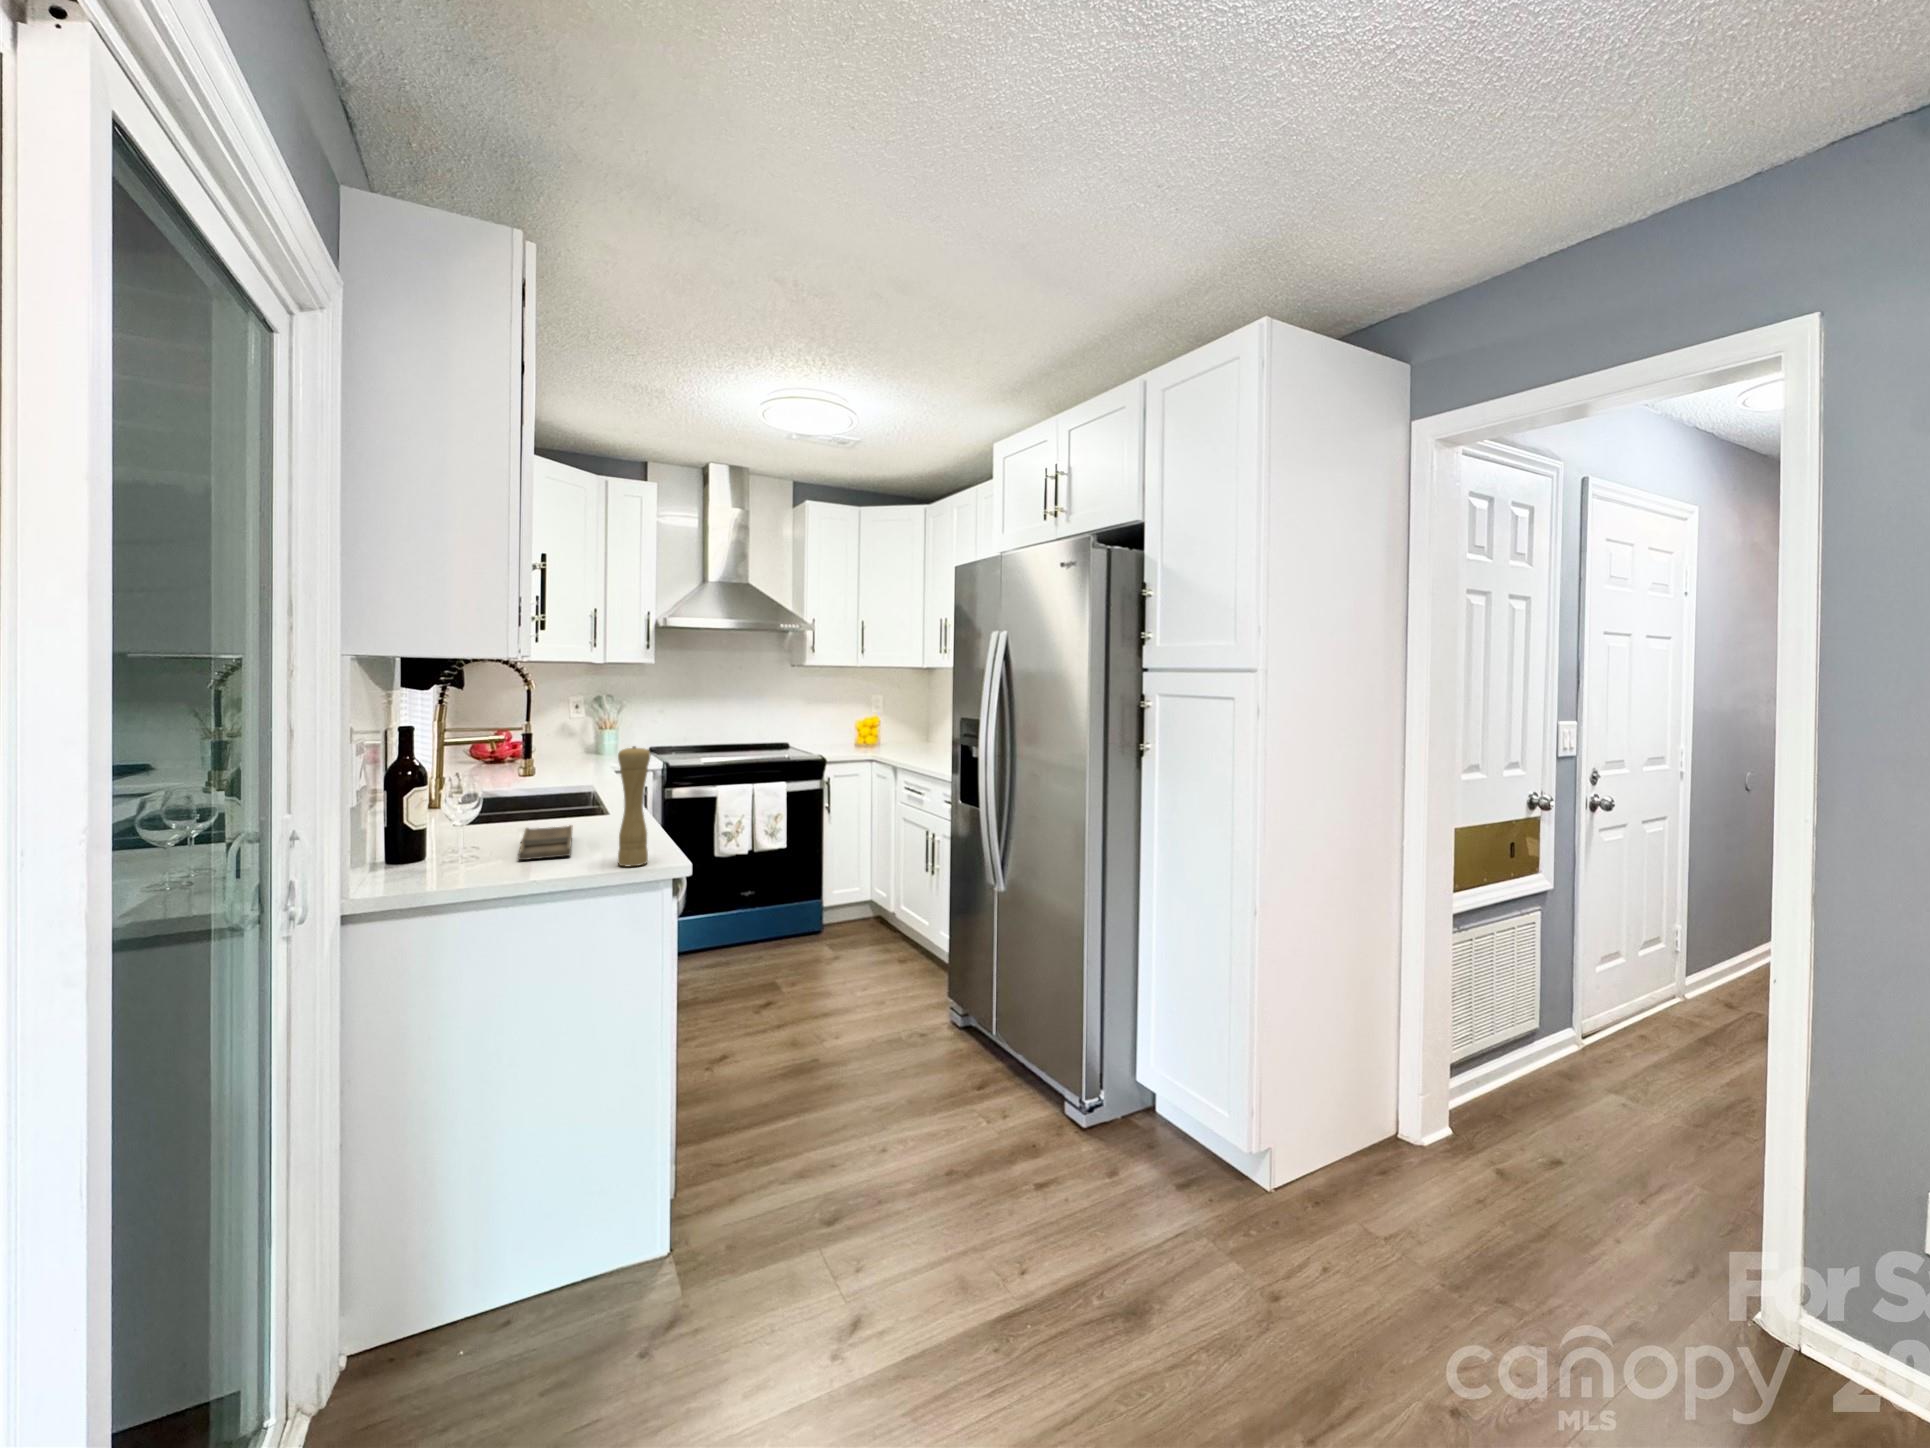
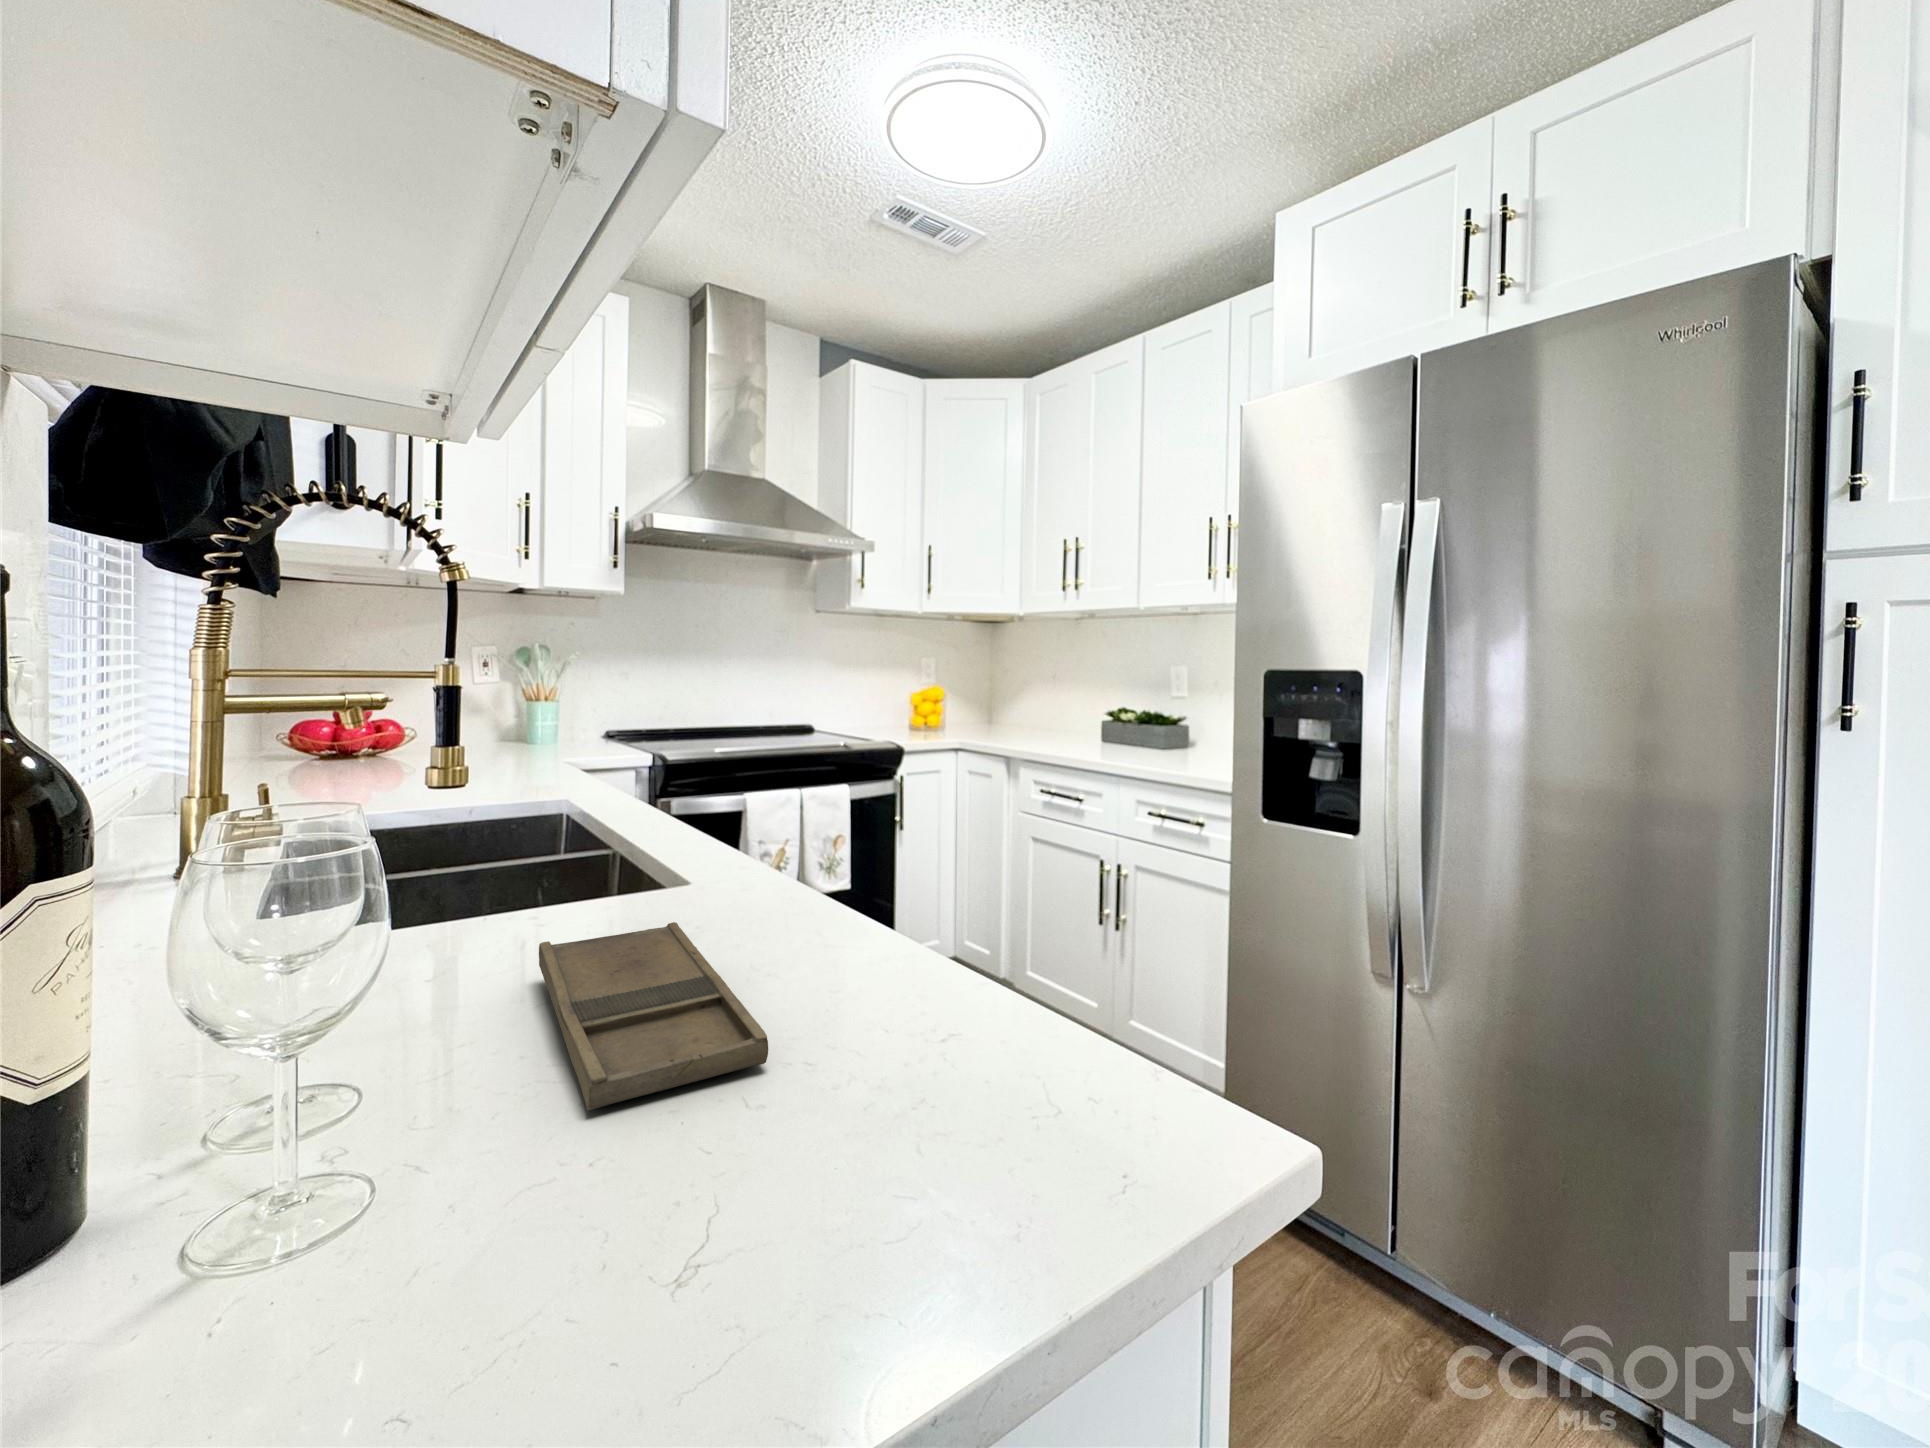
pepper mill: present [618,746,650,866] -> none [978,660,1095,1115]

